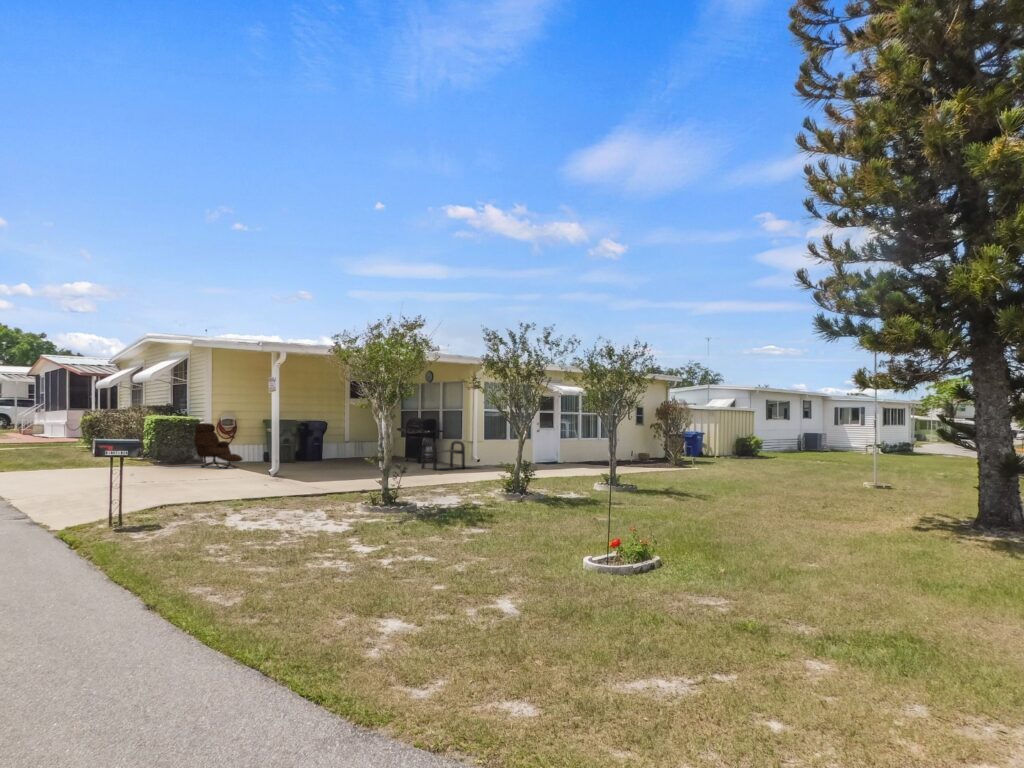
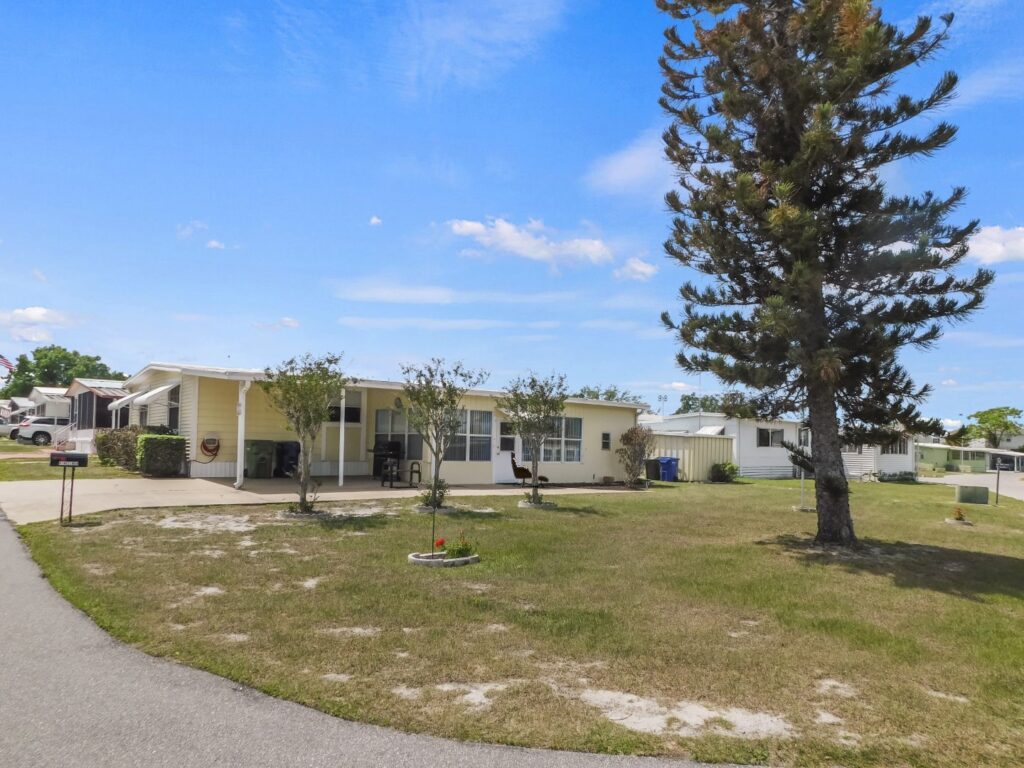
lounge chair: present [194,423,243,467] -> present [511,452,549,487]

